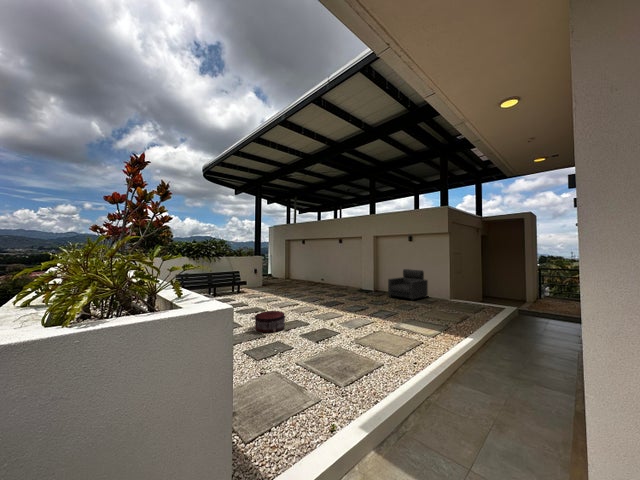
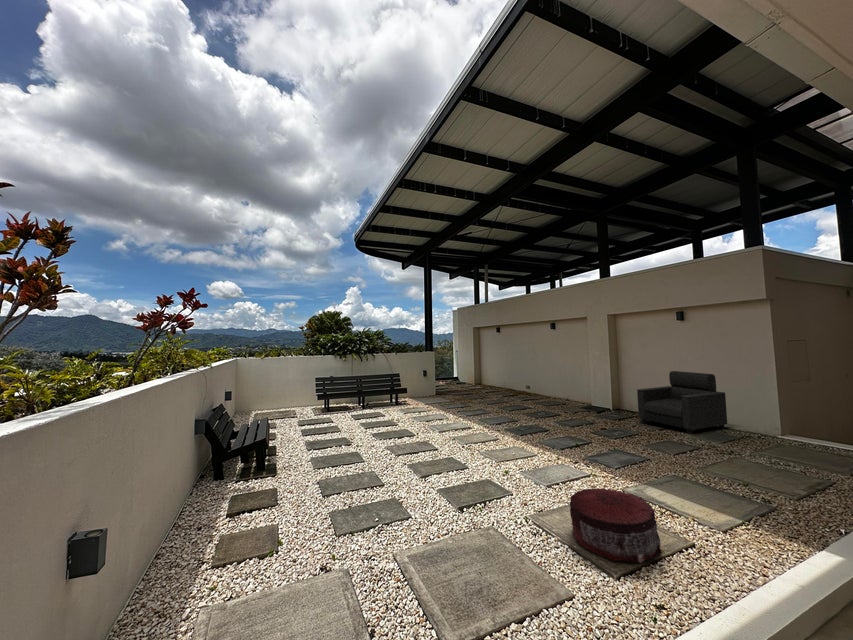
pouf: present [255,311,285,332] -> present [570,488,662,563]

